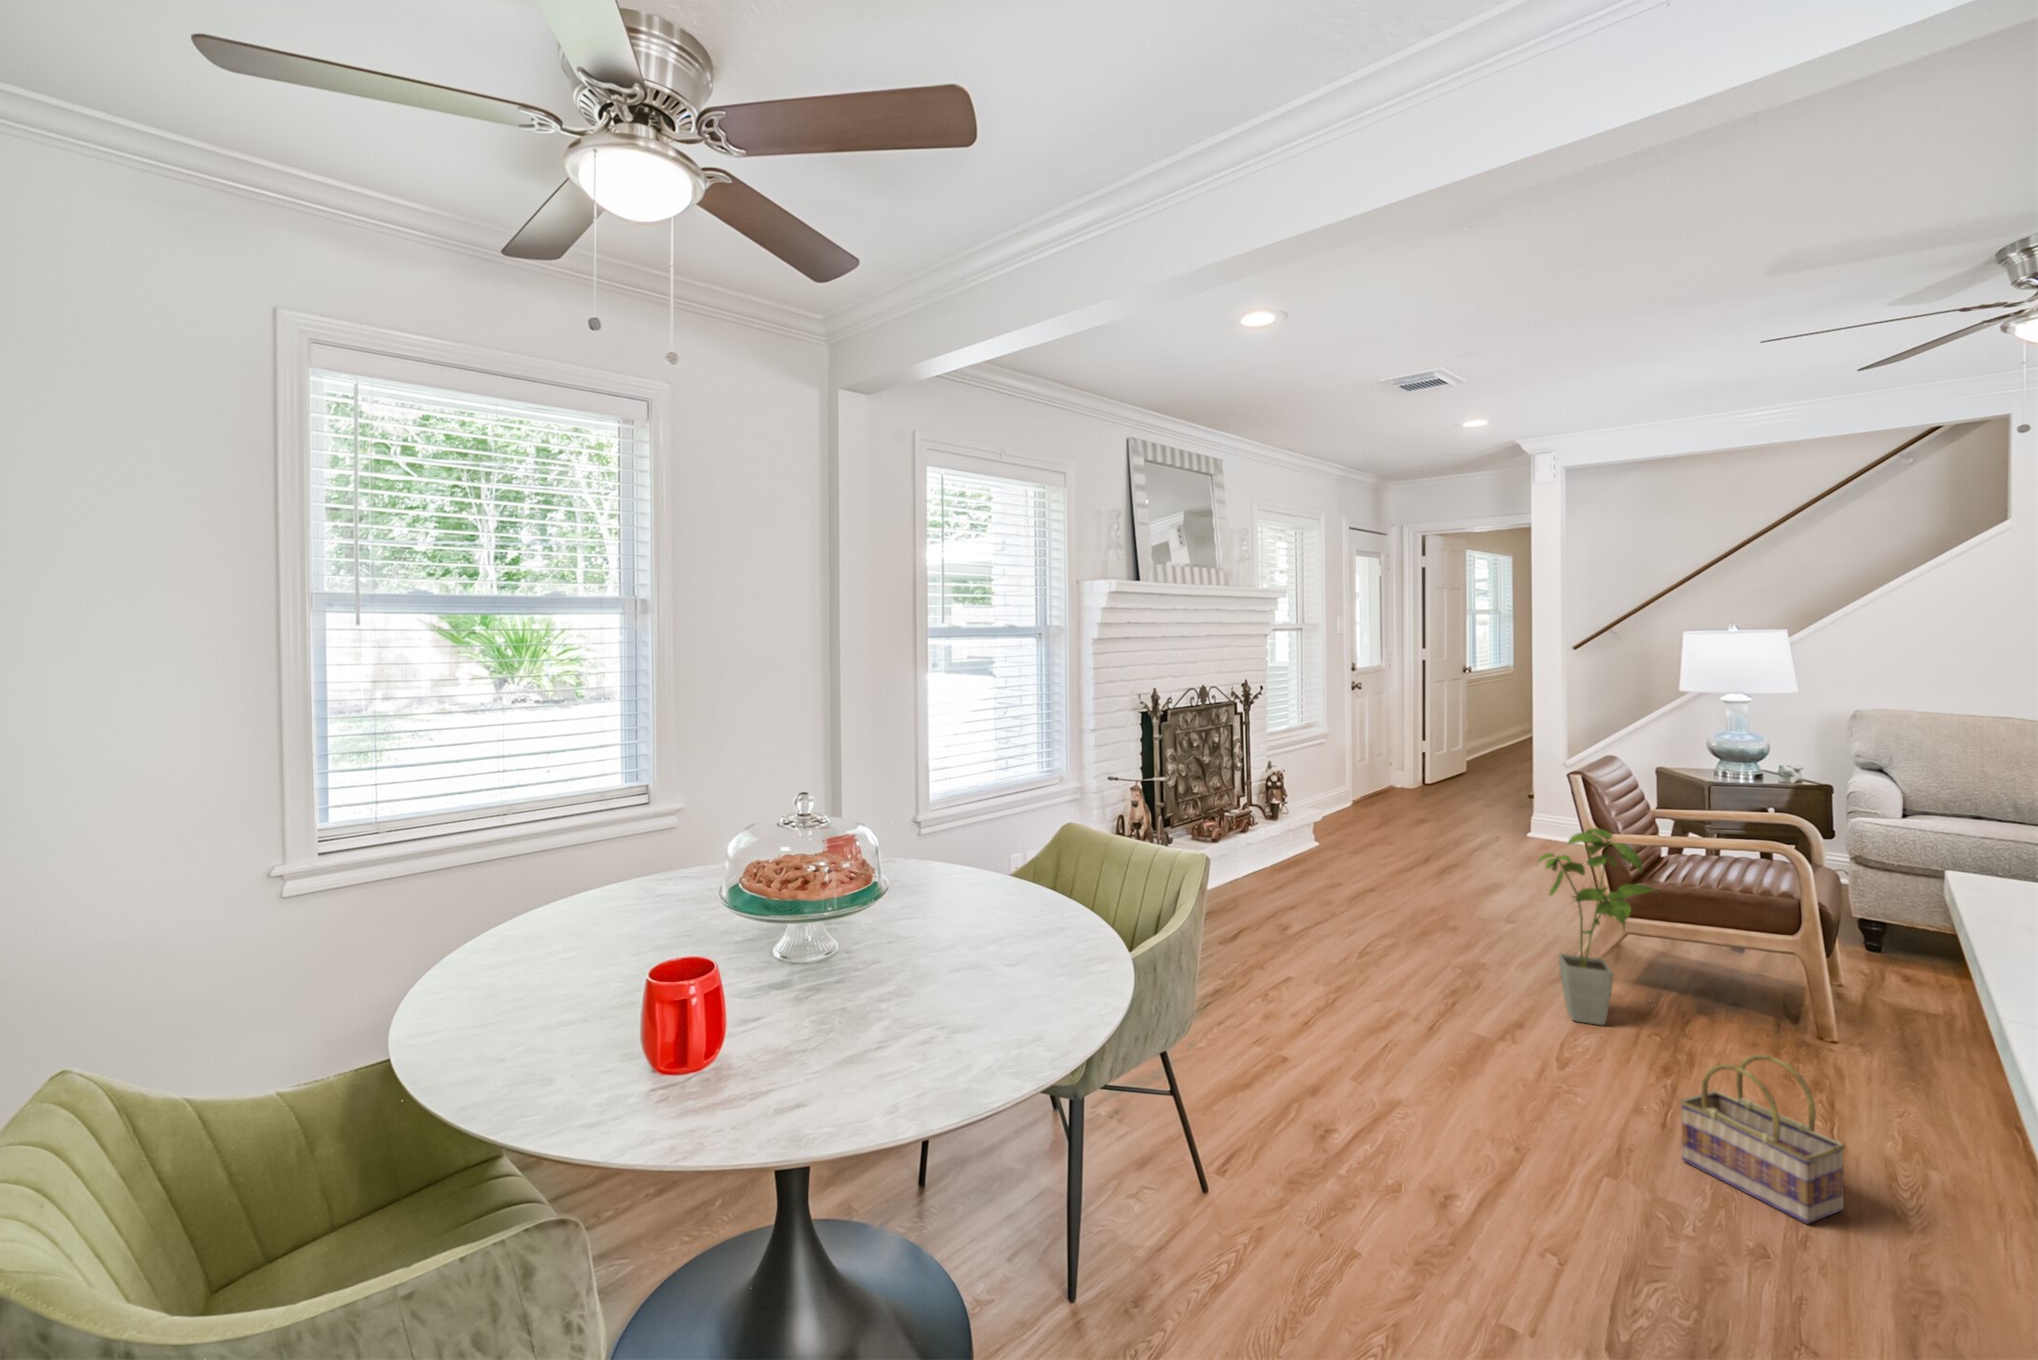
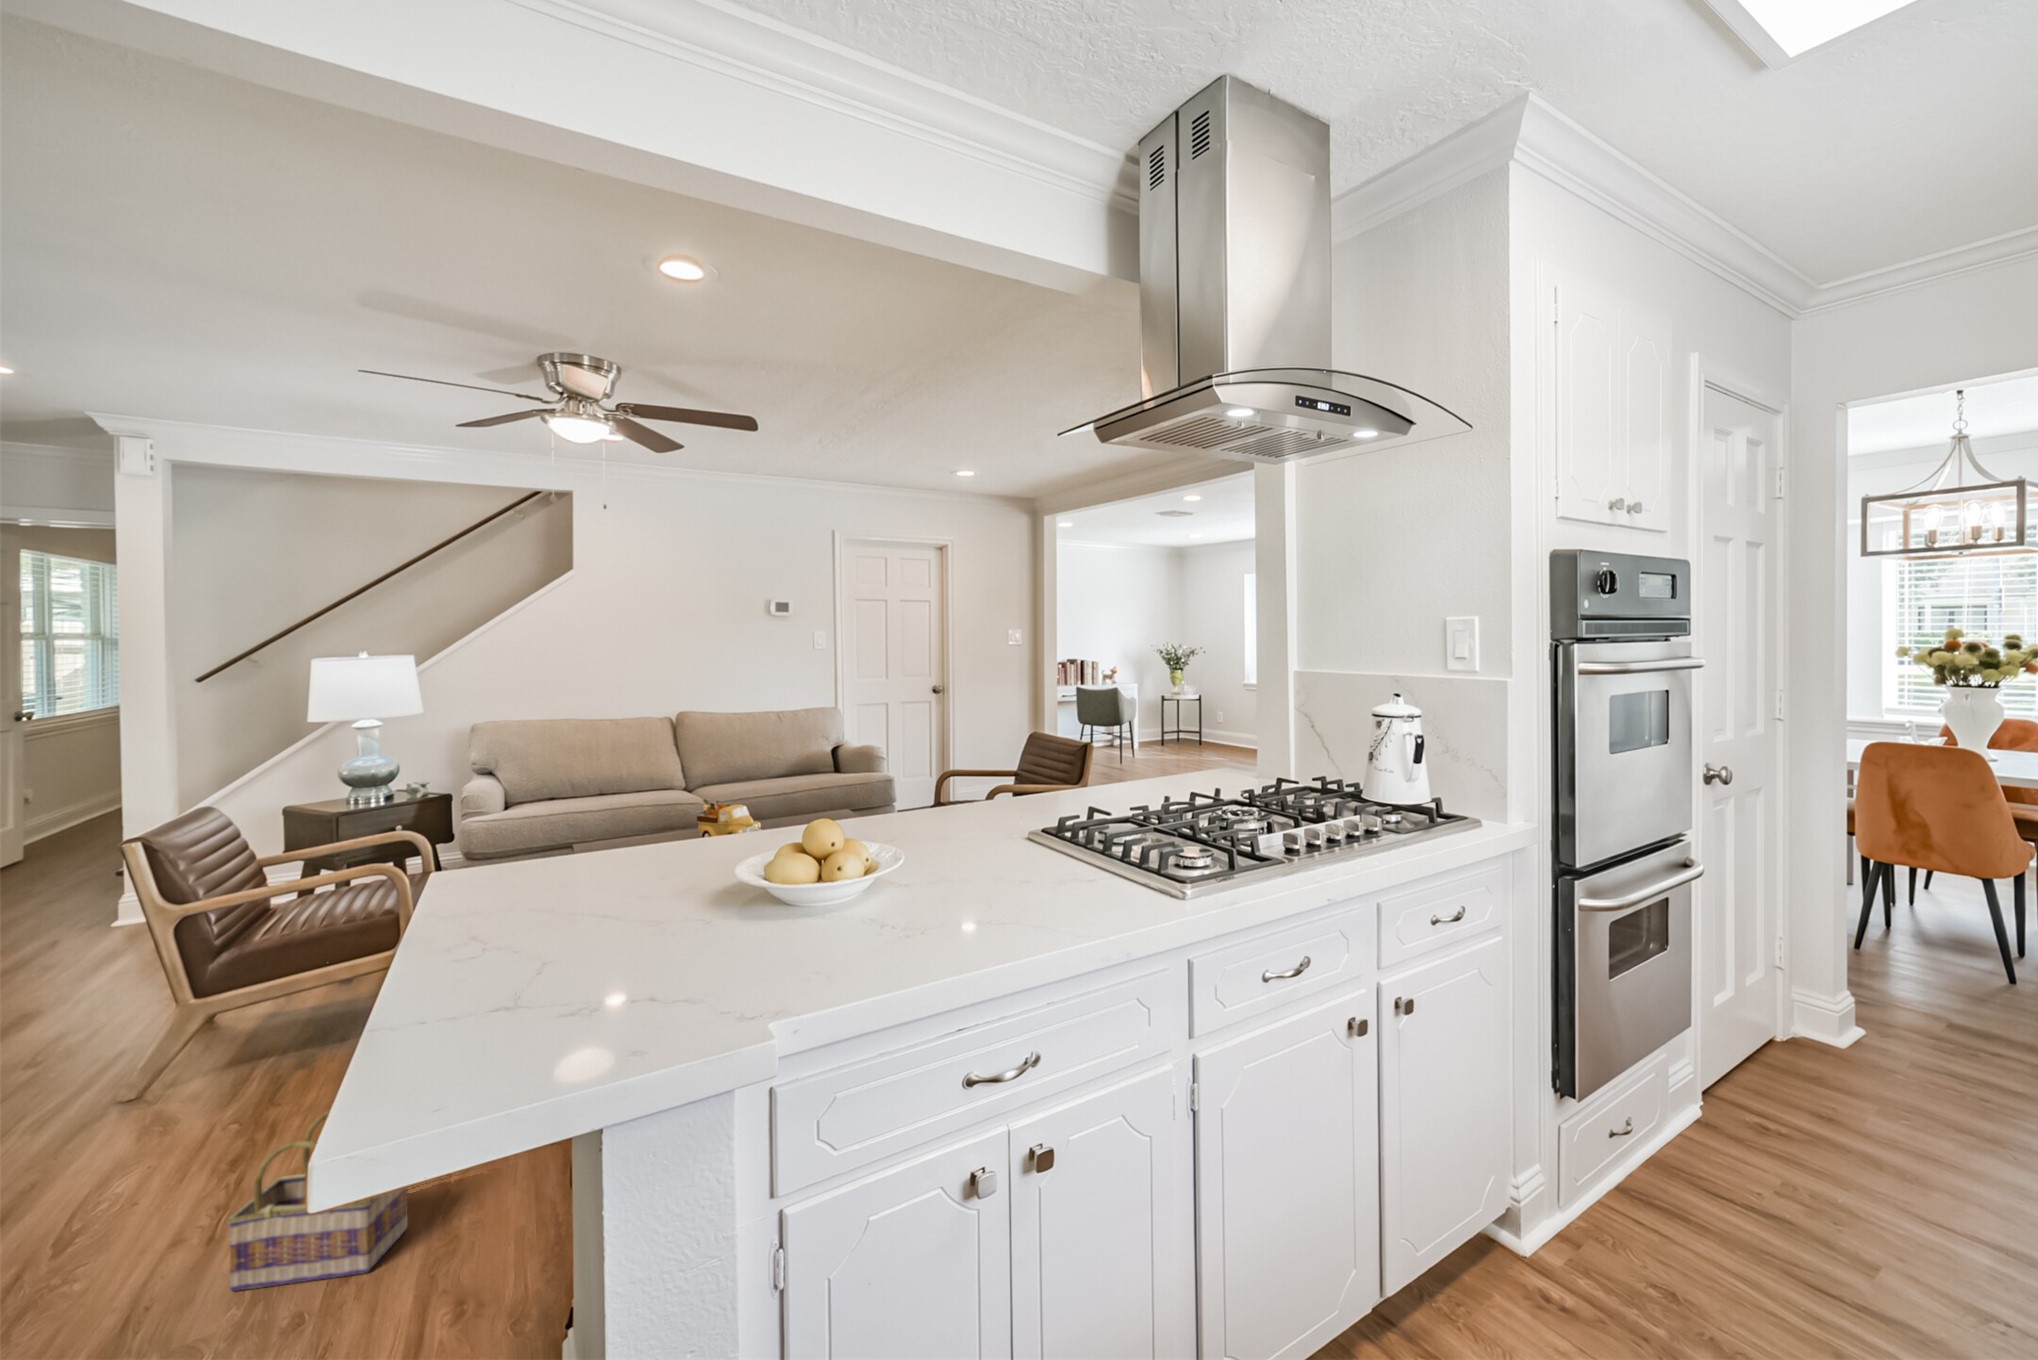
house plant: present [1538,828,1654,1025] -> none [48,905,245,1174]

